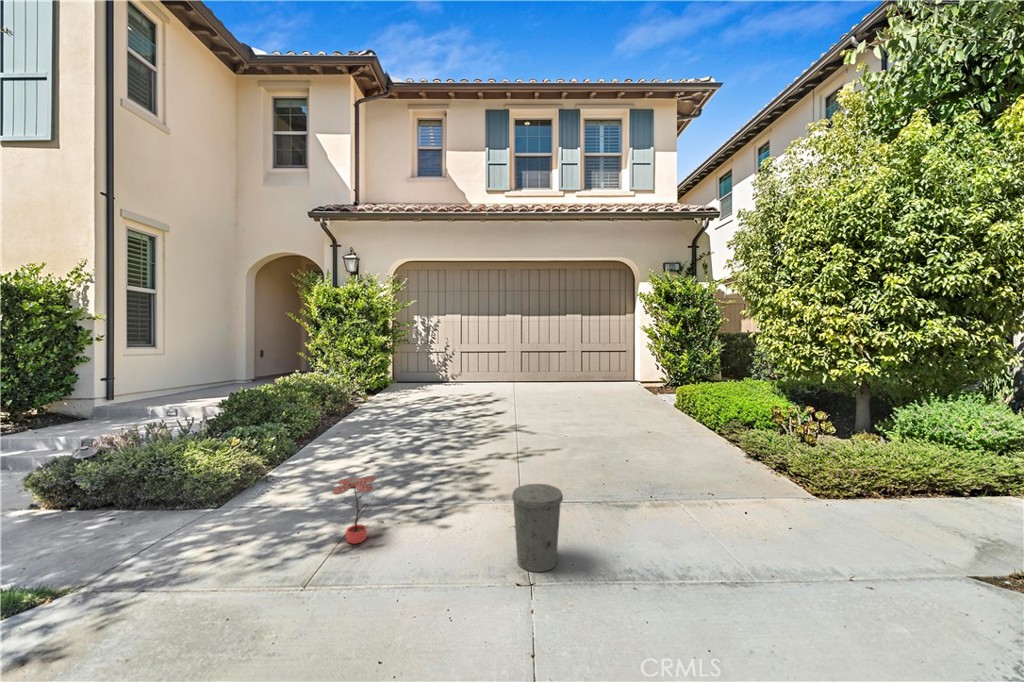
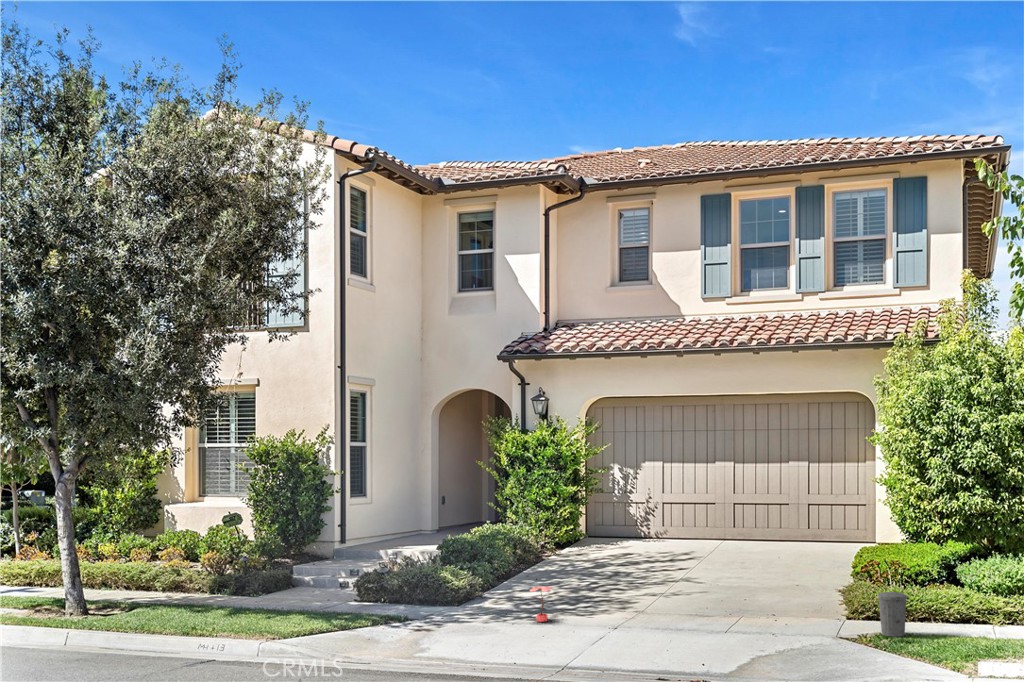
trash can: present [512,484,563,572] -> present [878,592,907,637]

